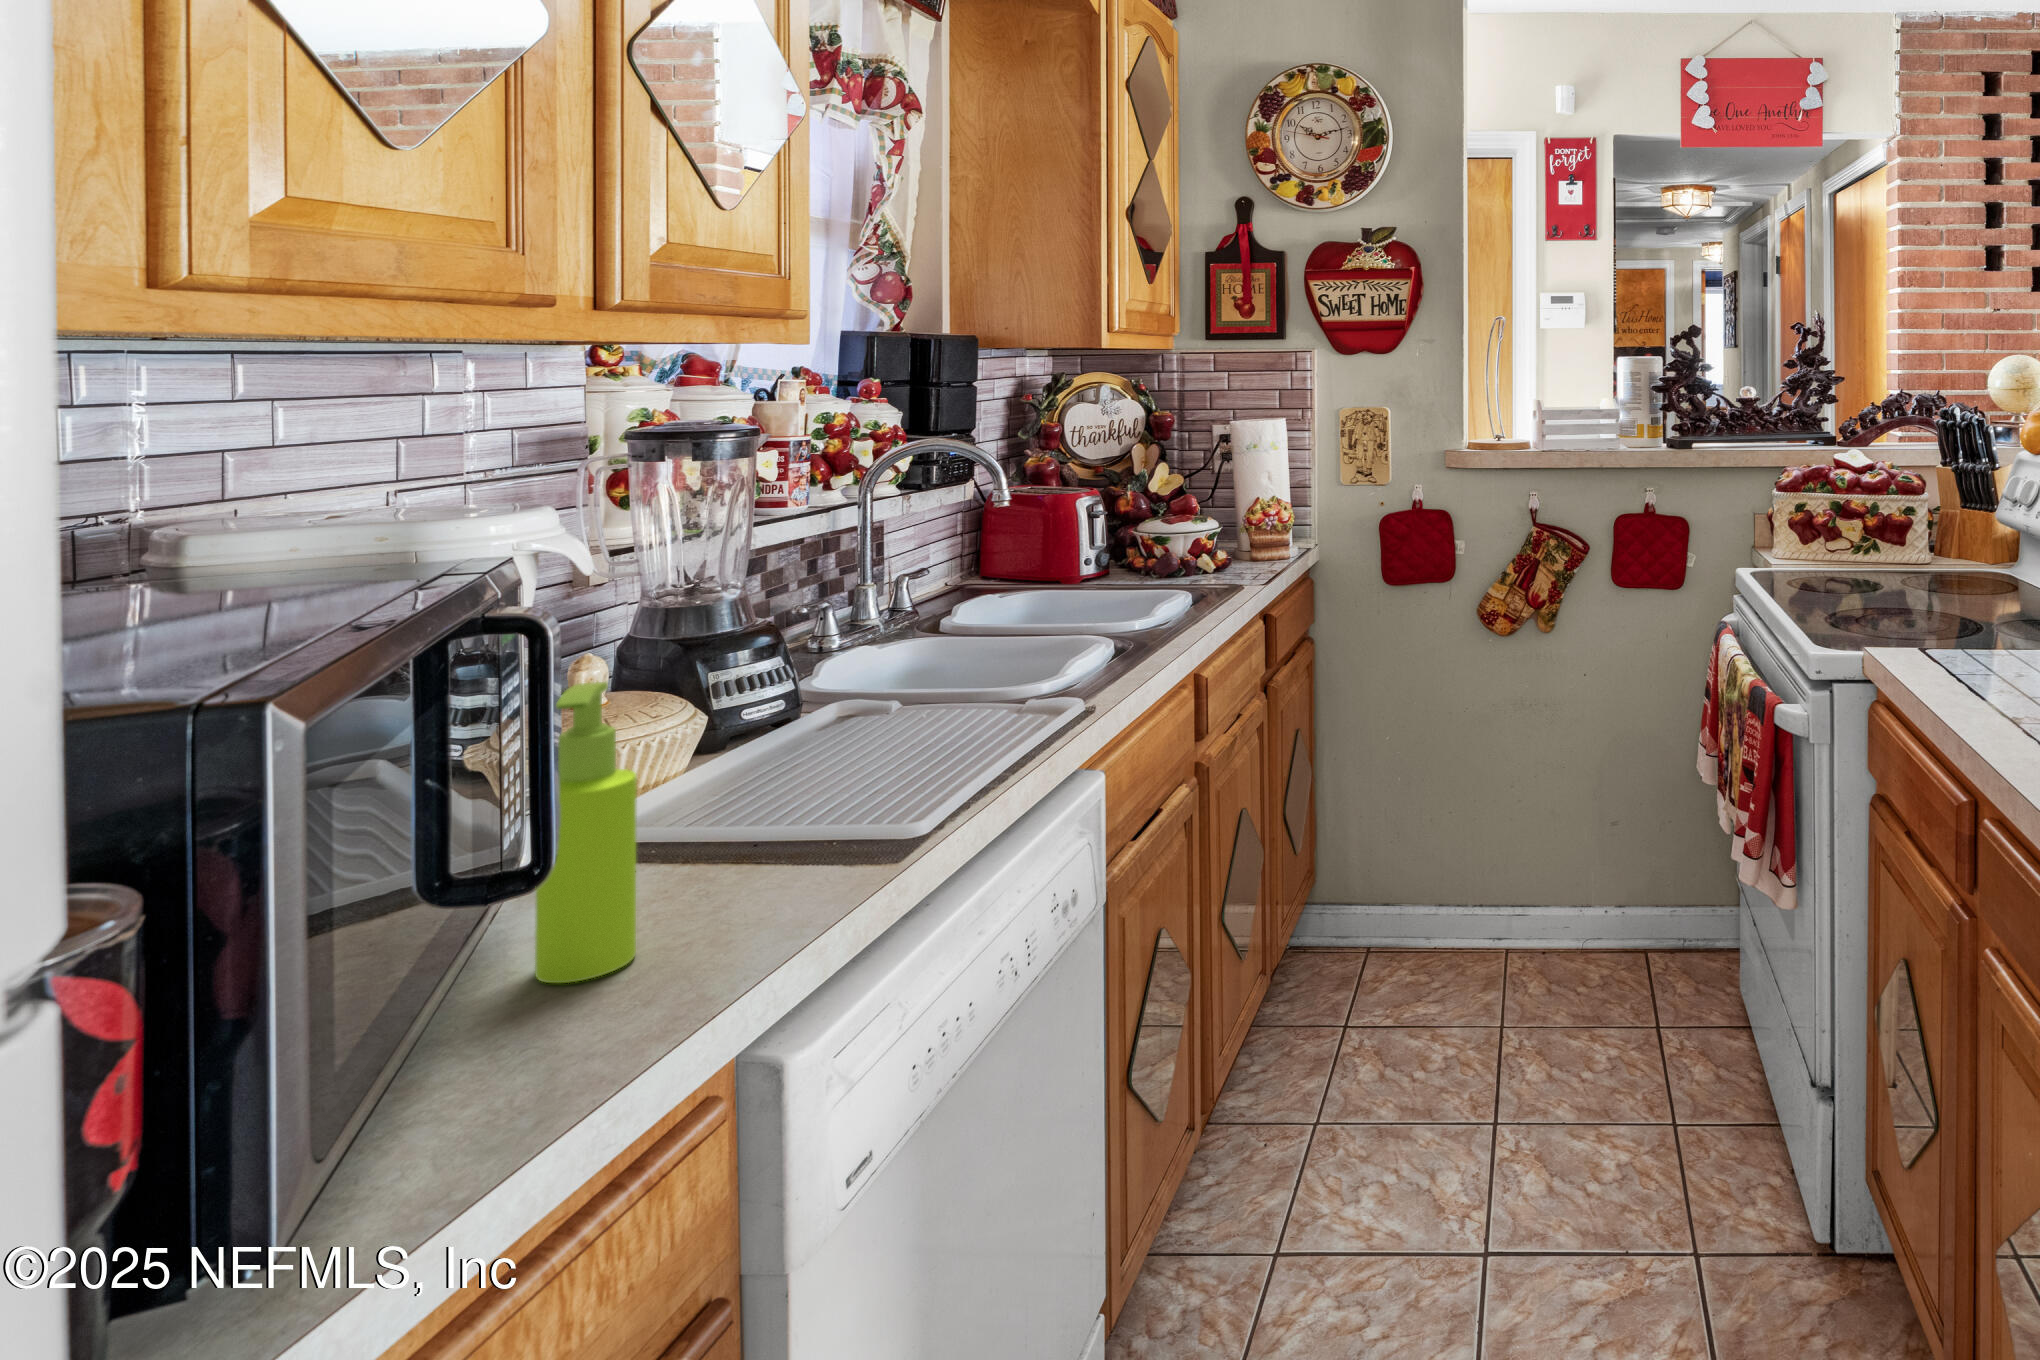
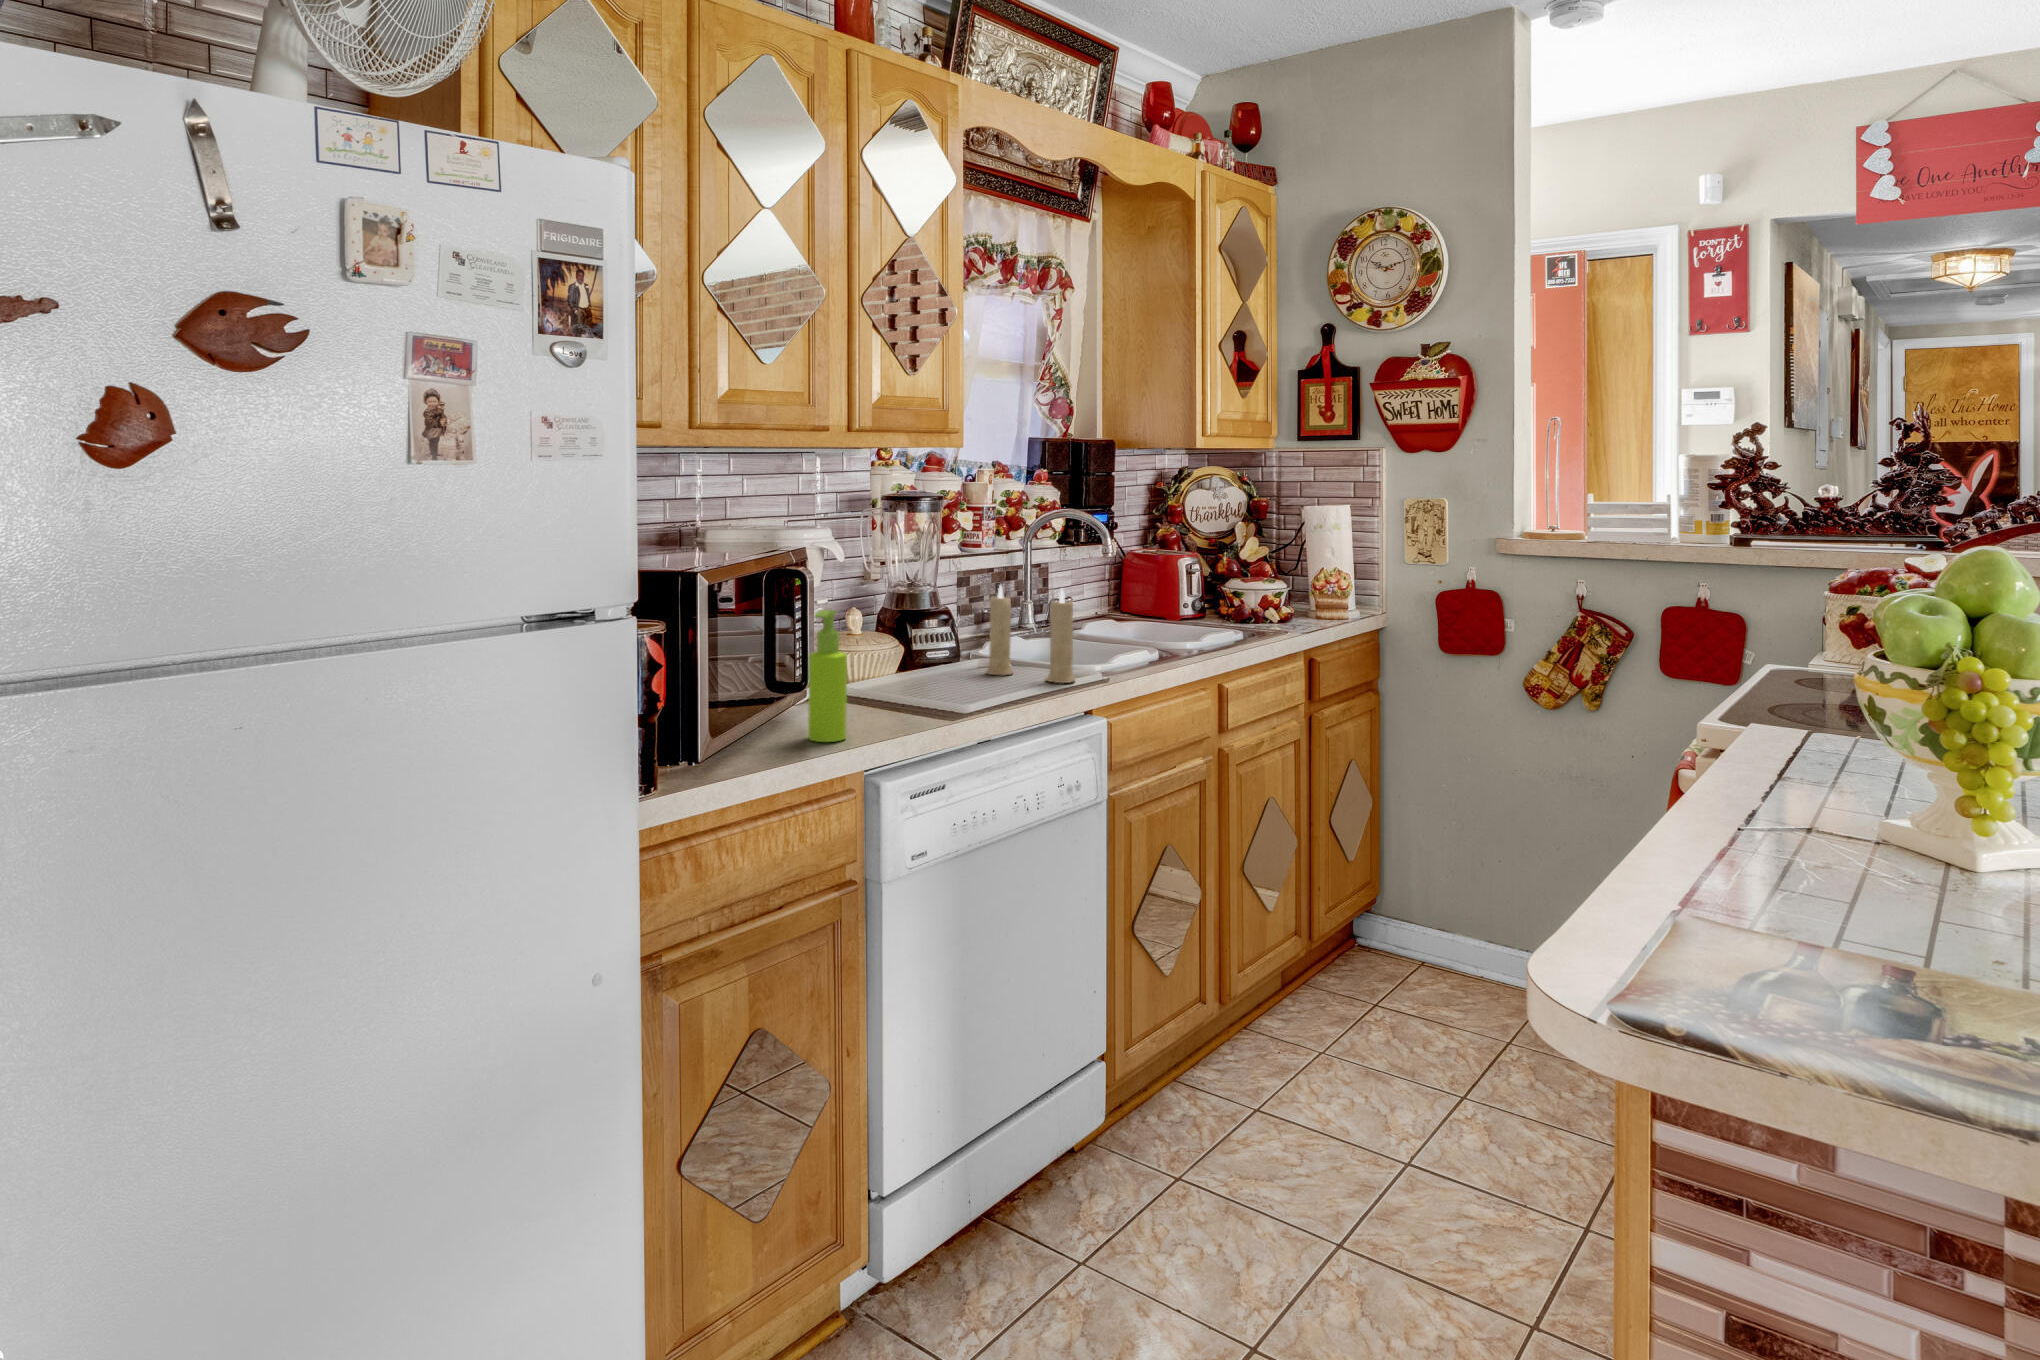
candle: none [845,564,1018,728] -> present [986,585,1075,683]

